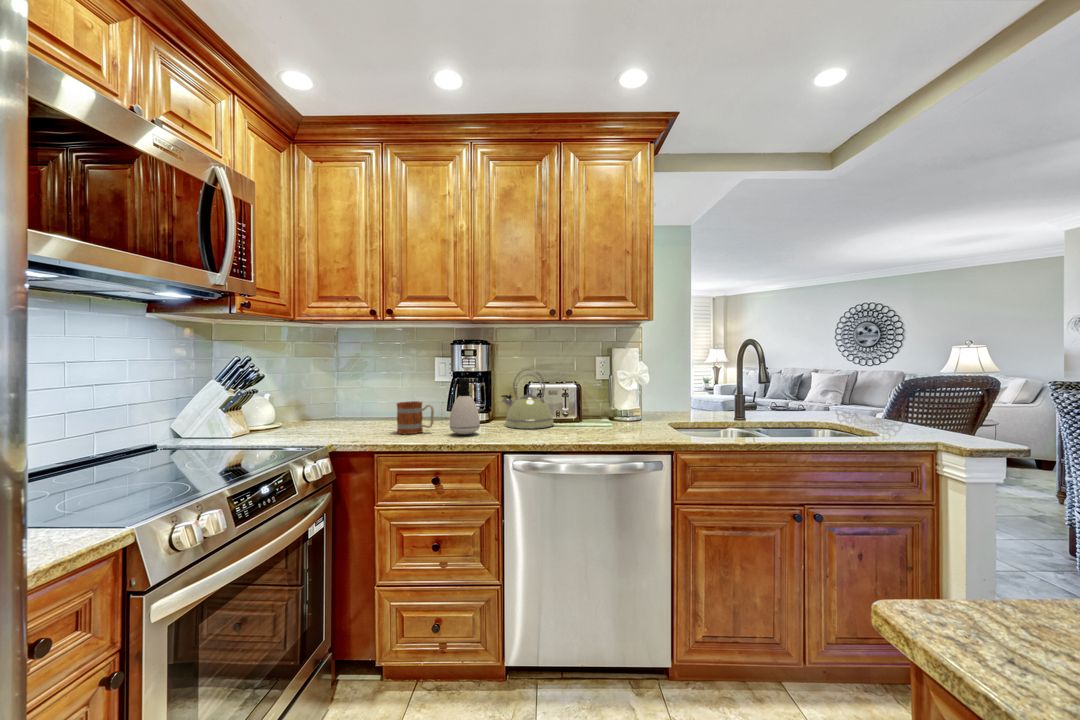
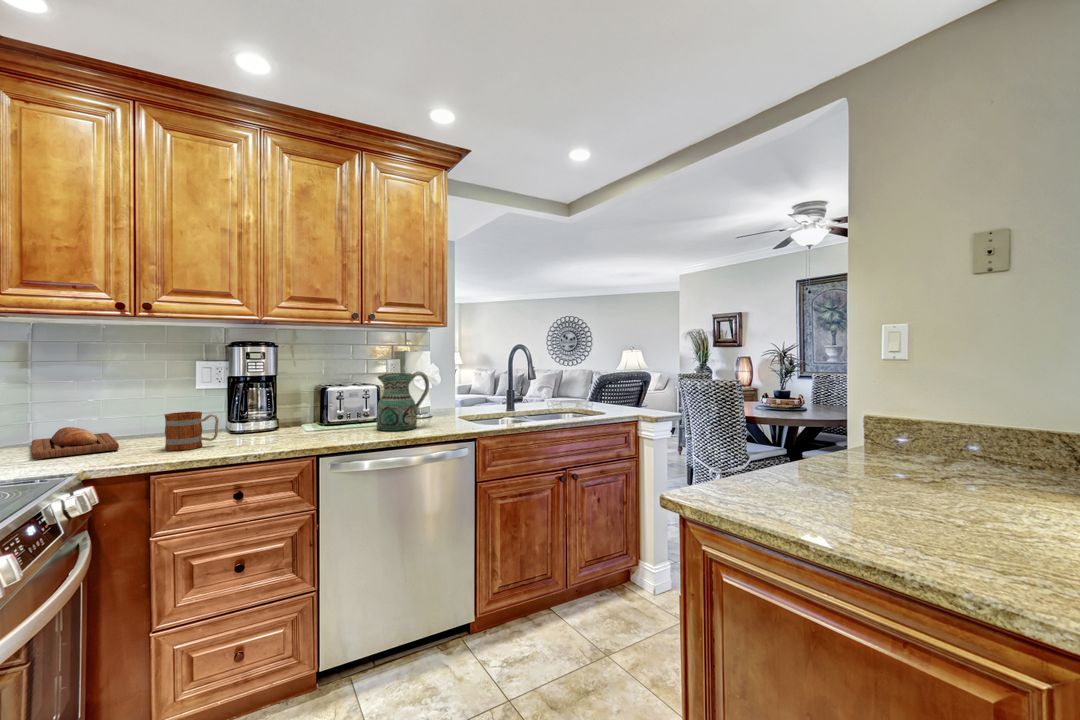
kettle: present [501,369,554,429] -> none [291,372,353,433]
ceramic pitcher: none [573,370,629,433] -> present [377,371,429,431]
soap dispenser: present [450,379,480,434] -> none [242,383,280,444]
bread loaf: none [319,408,378,431] -> present [32,427,119,459]

